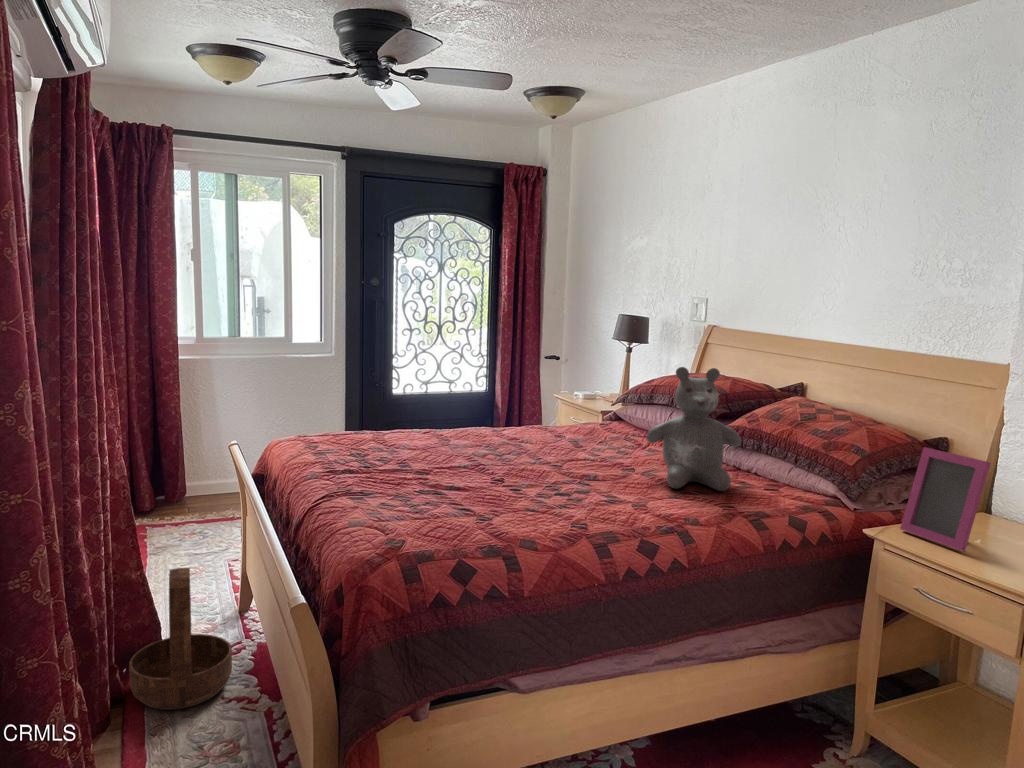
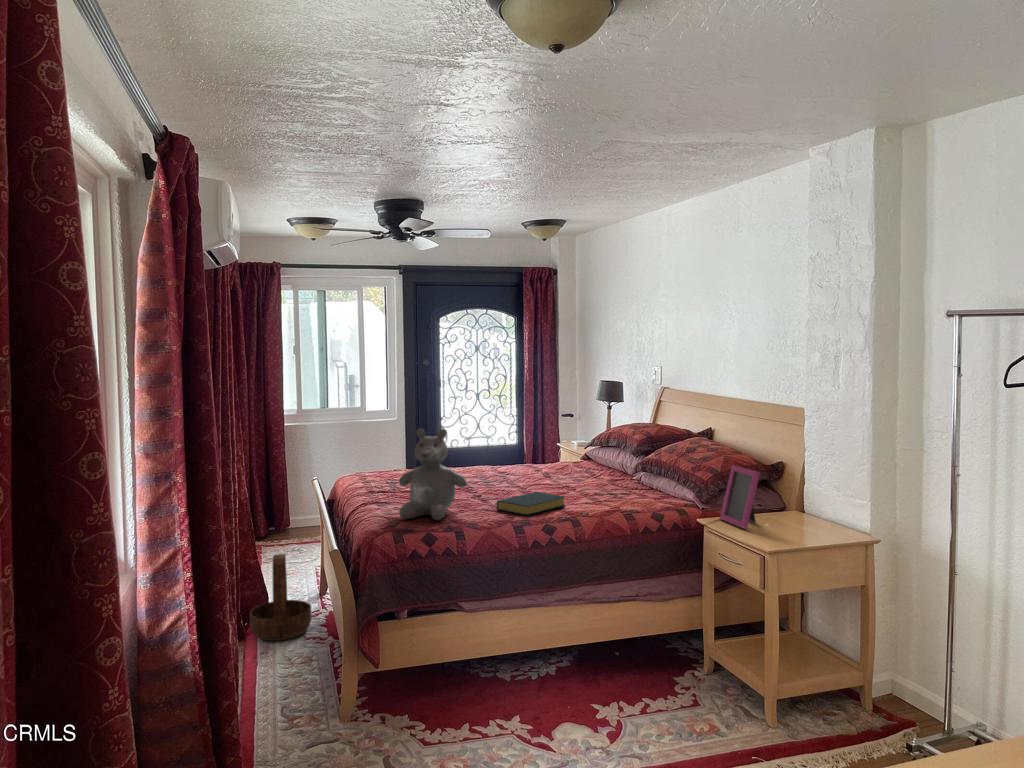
teddy bear: present [646,367,741,491] -> present [399,429,467,520]
hardback book: none [548,477,650,522] -> present [497,492,565,516]

